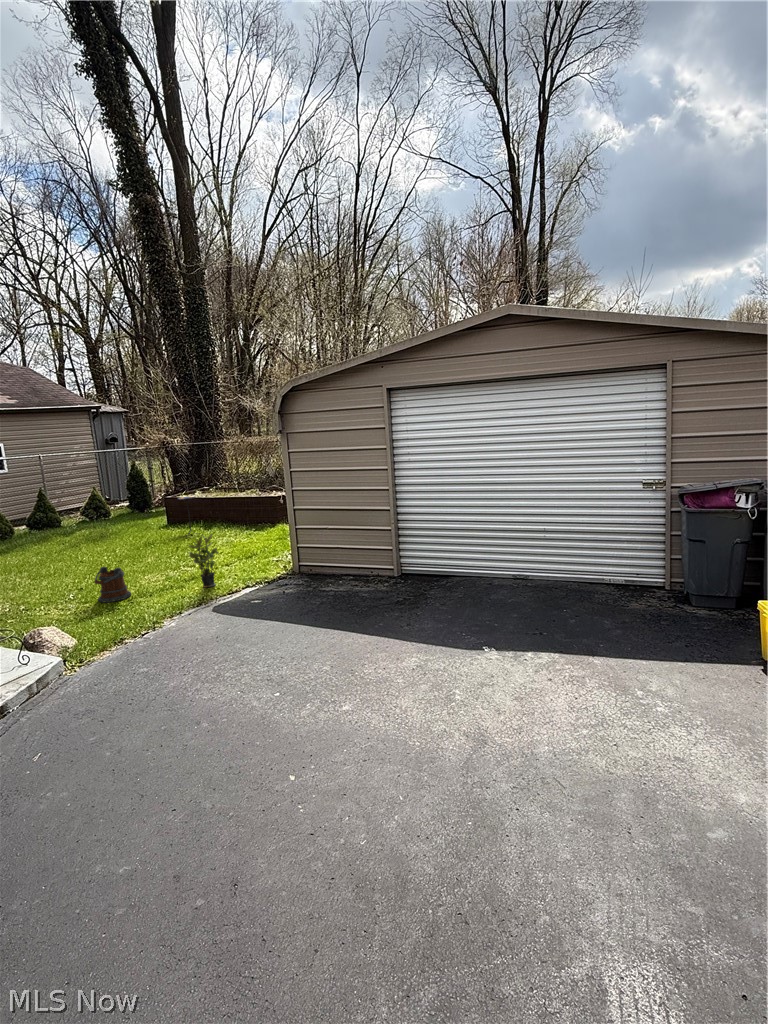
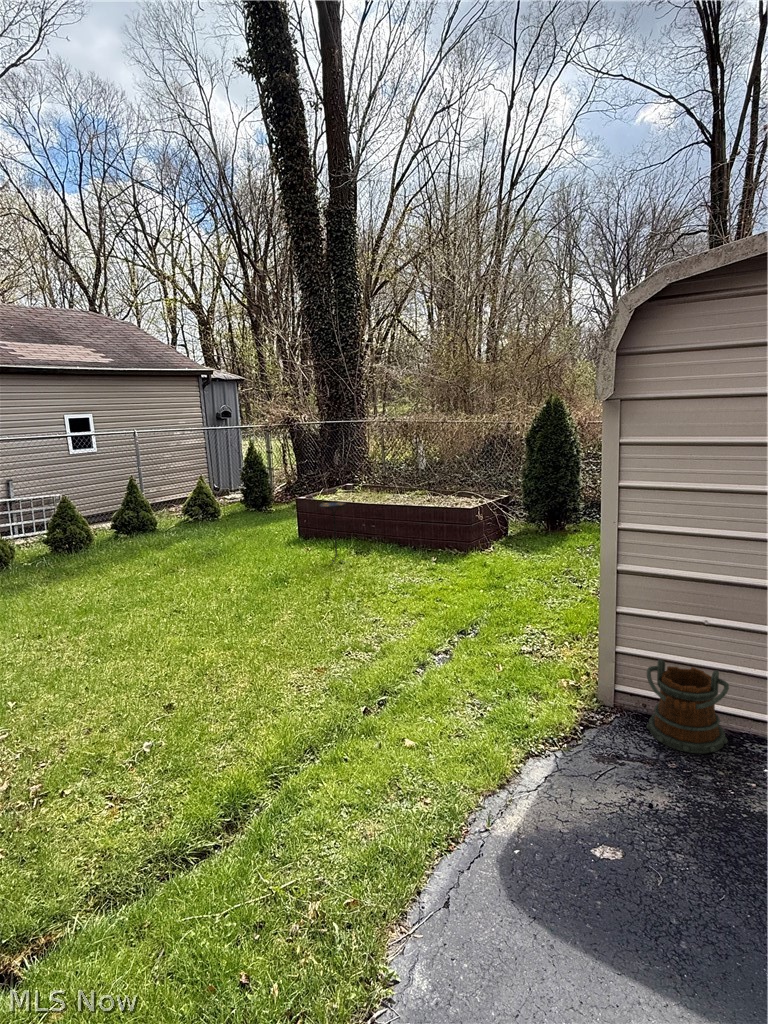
potted plant: present [189,534,218,588] -> none [387,620,453,747]
bucket: present [94,567,131,602] -> present [647,659,729,753]

